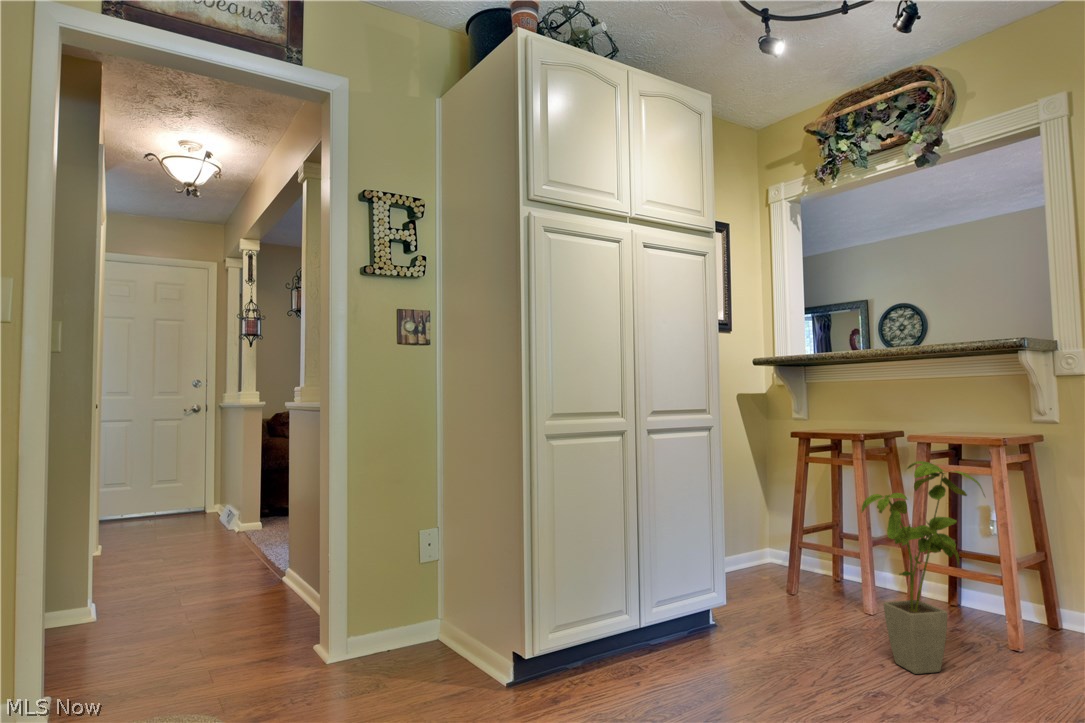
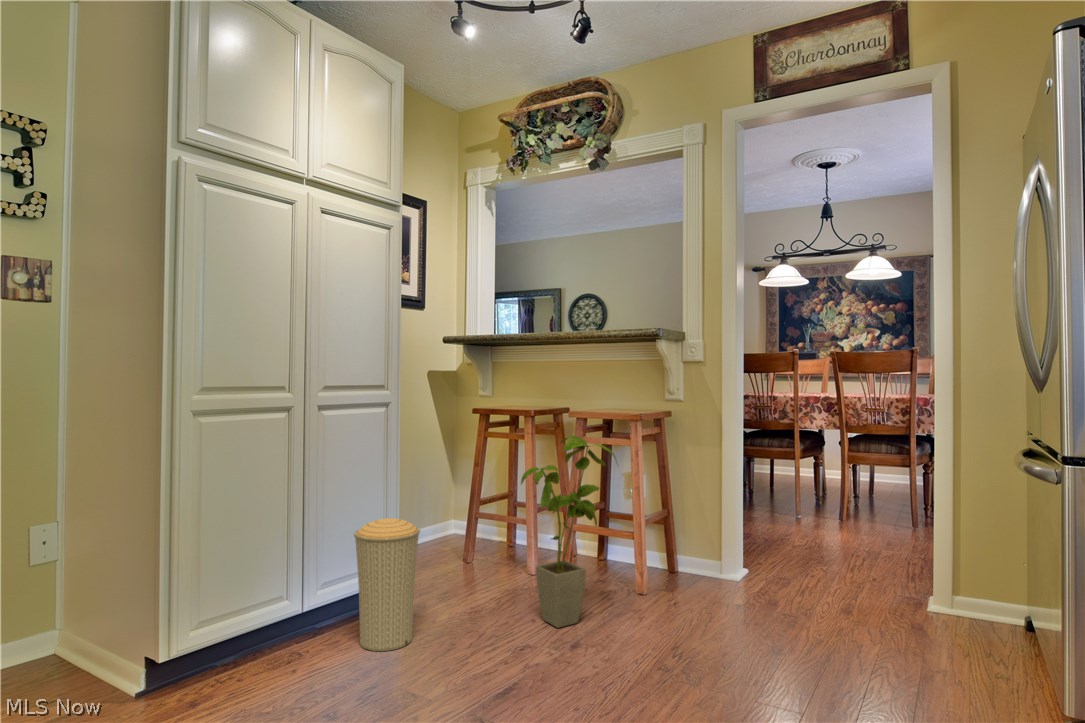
trash can: none [689,539,755,670] -> present [354,518,420,651]

